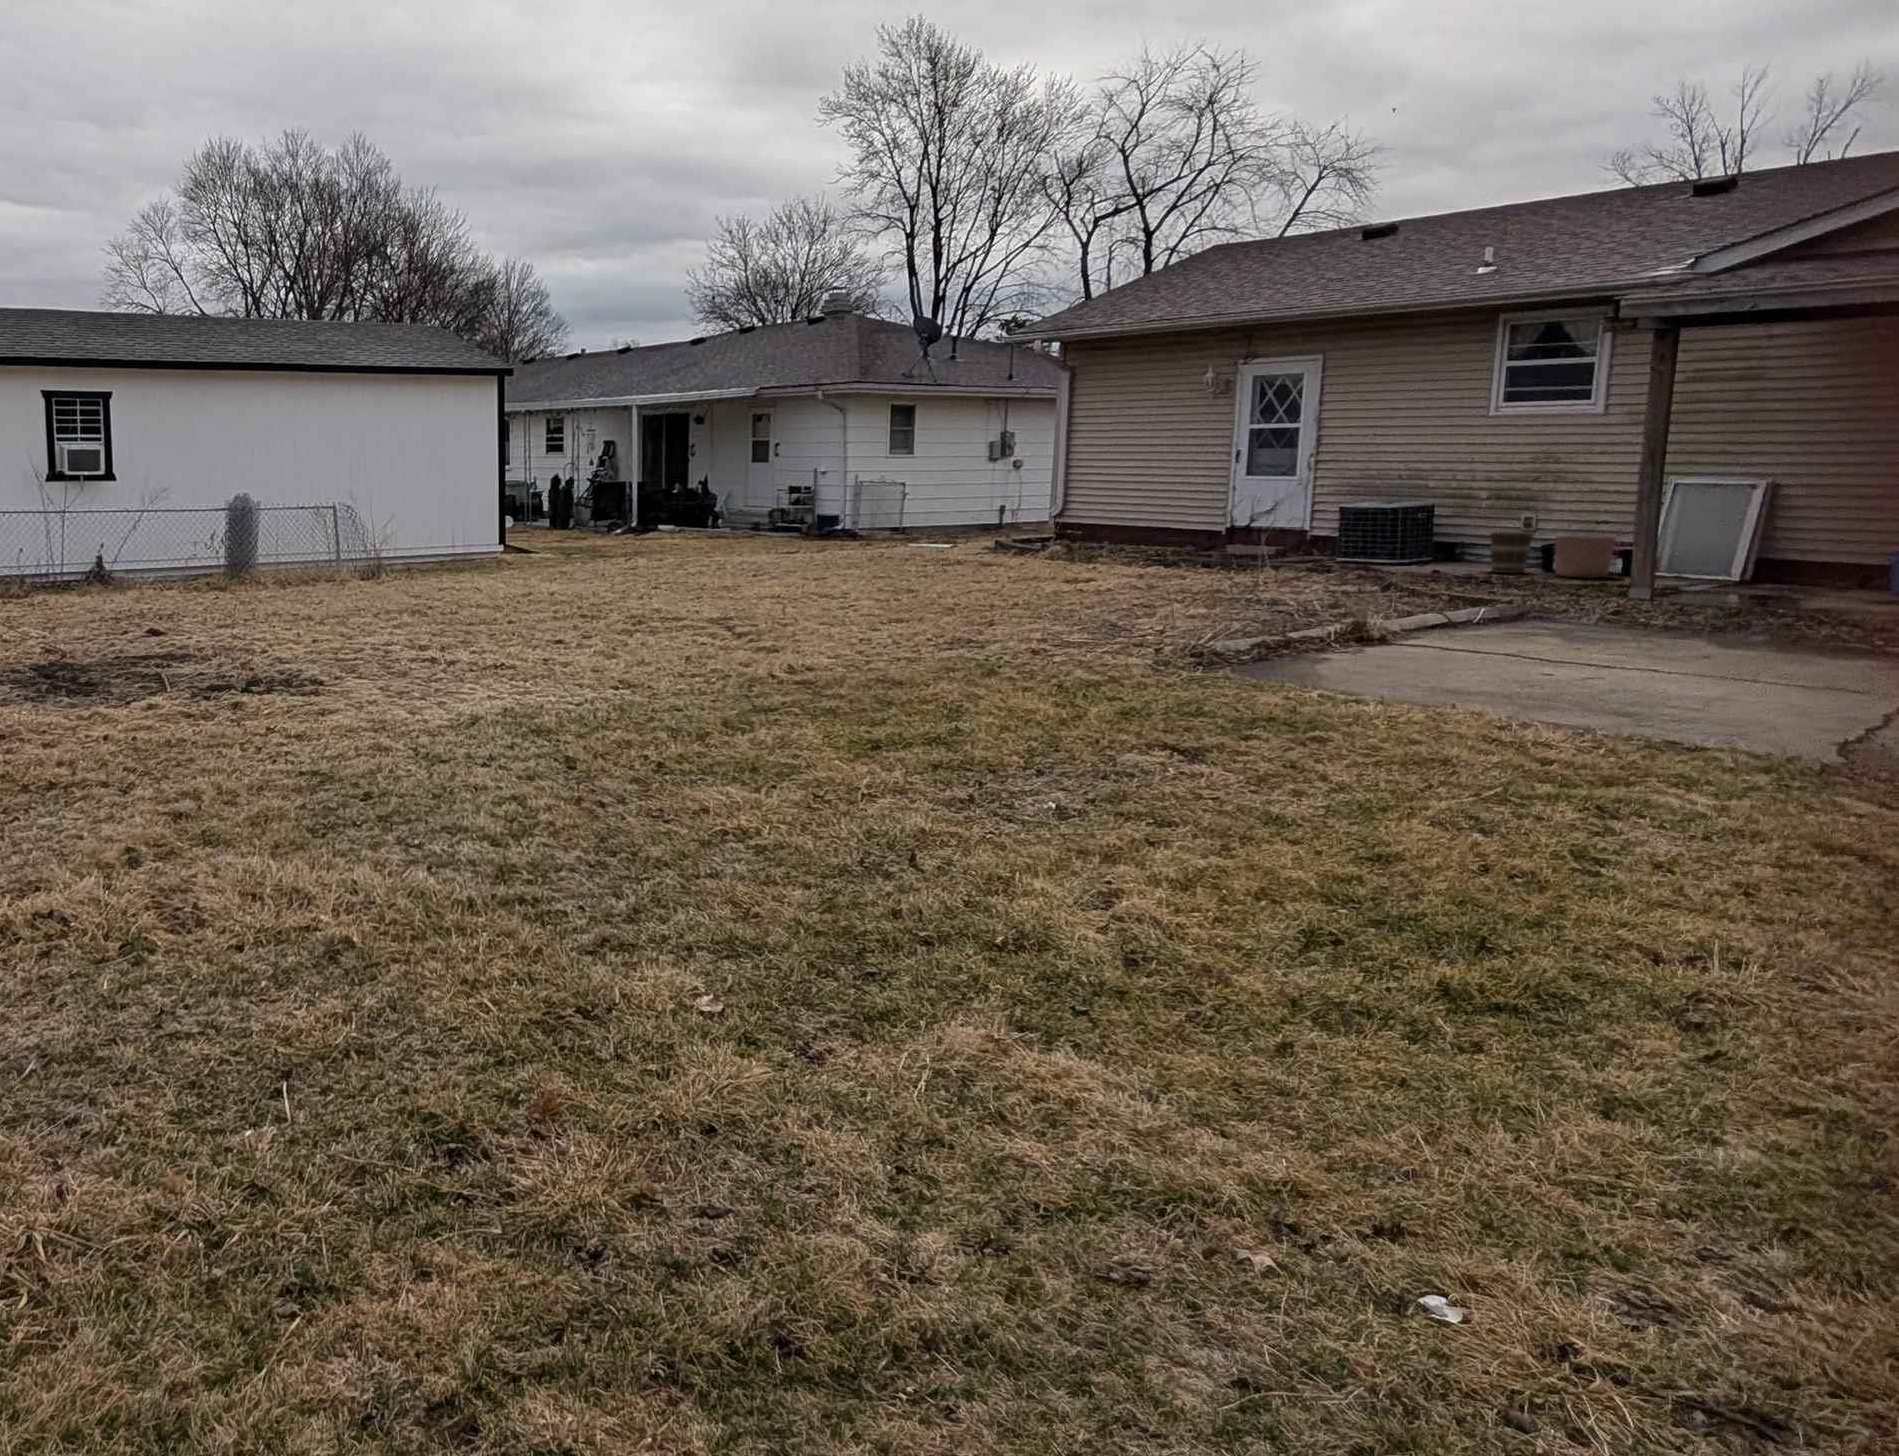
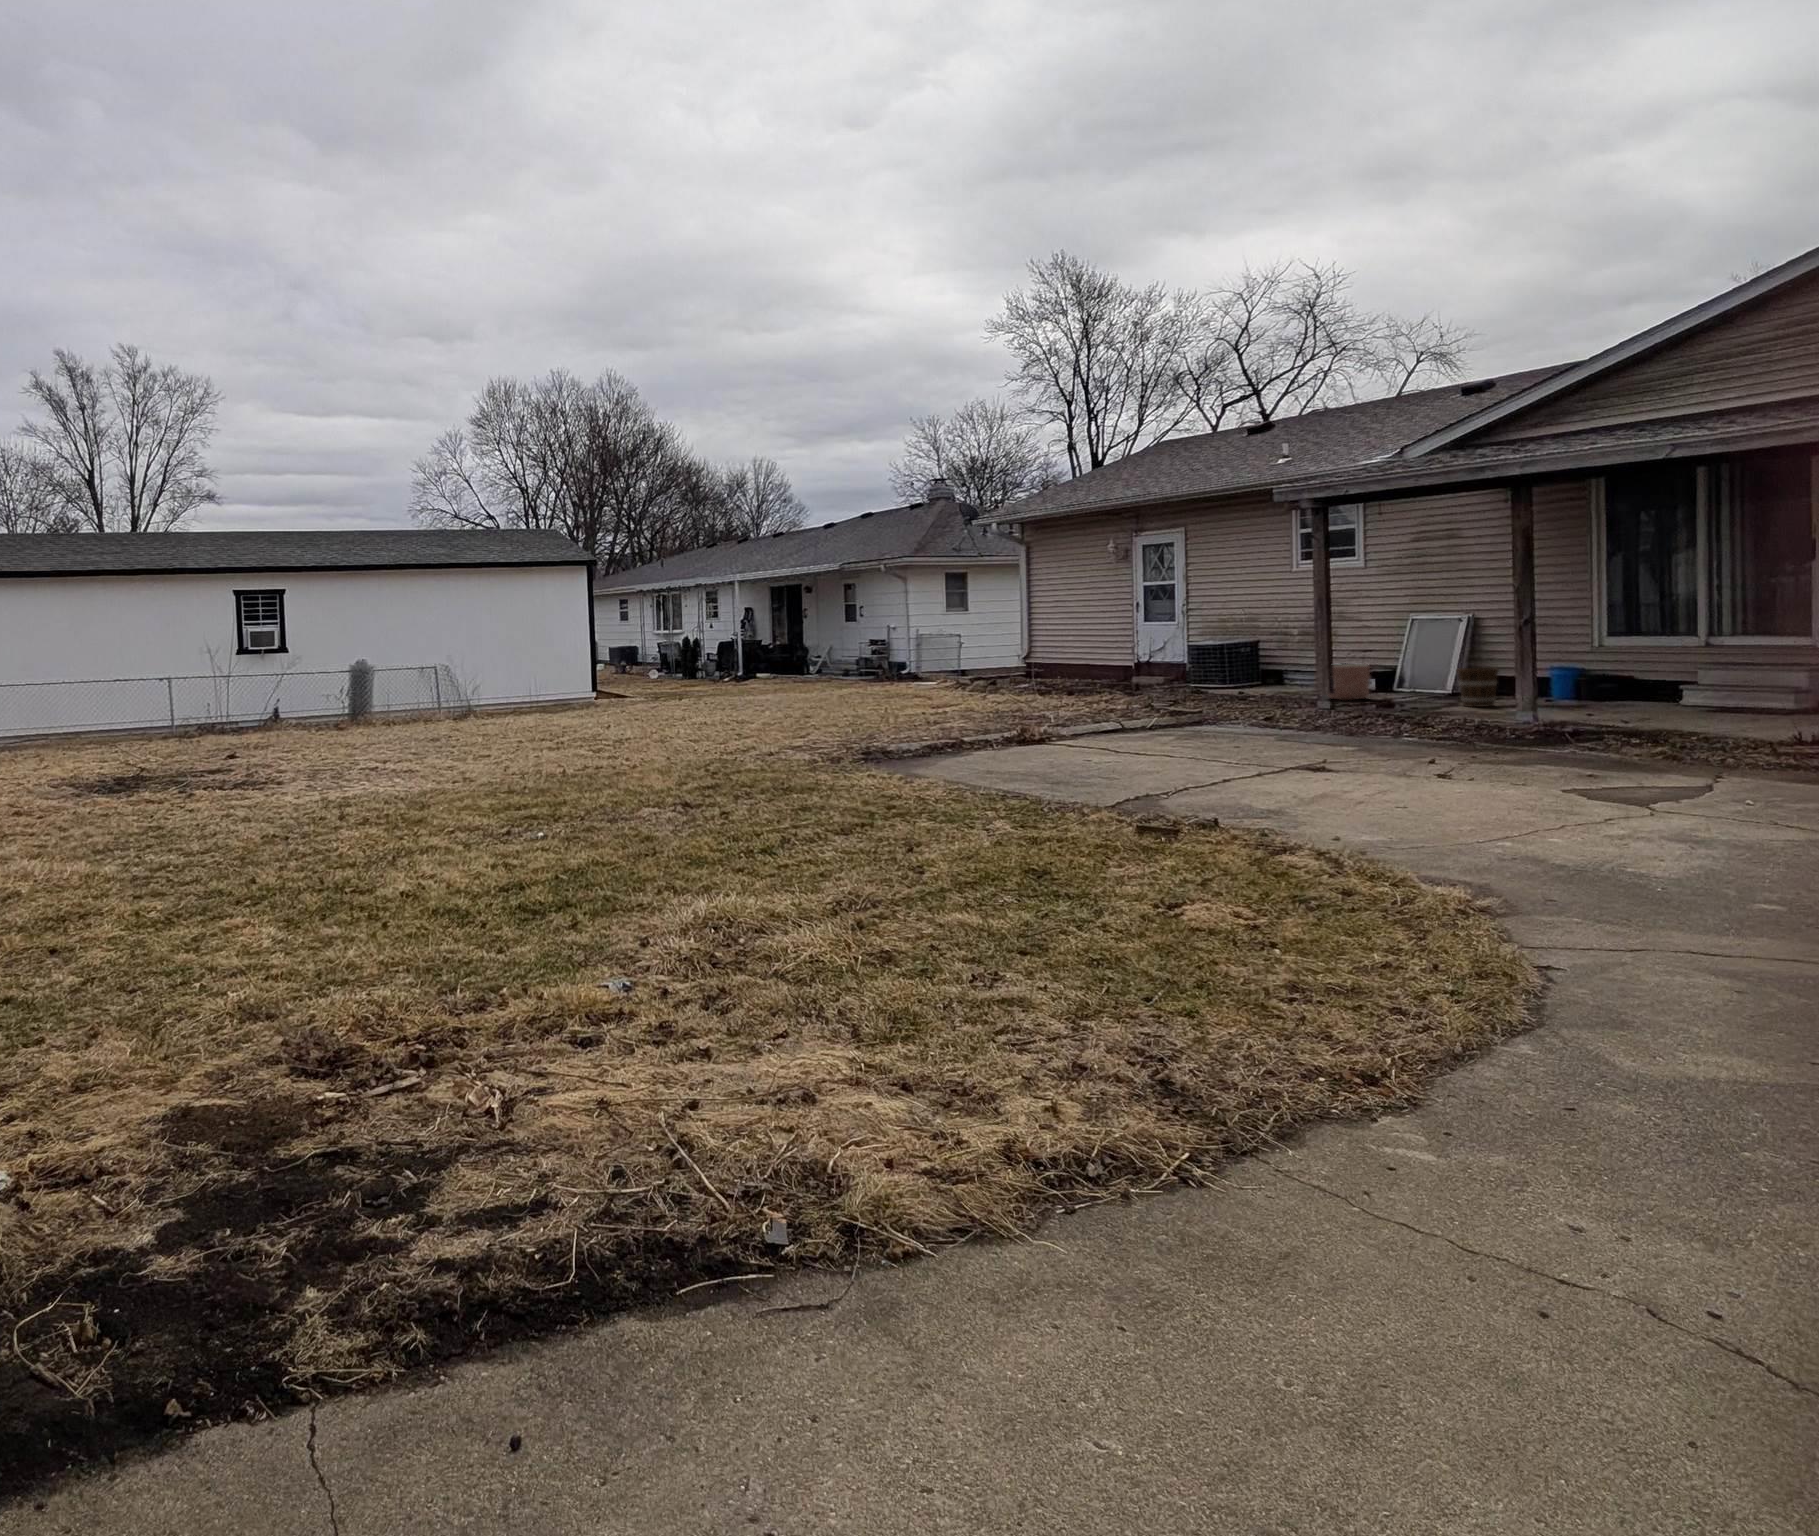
bucket: present [1490,532,1533,573] -> present [1456,668,1498,707]

